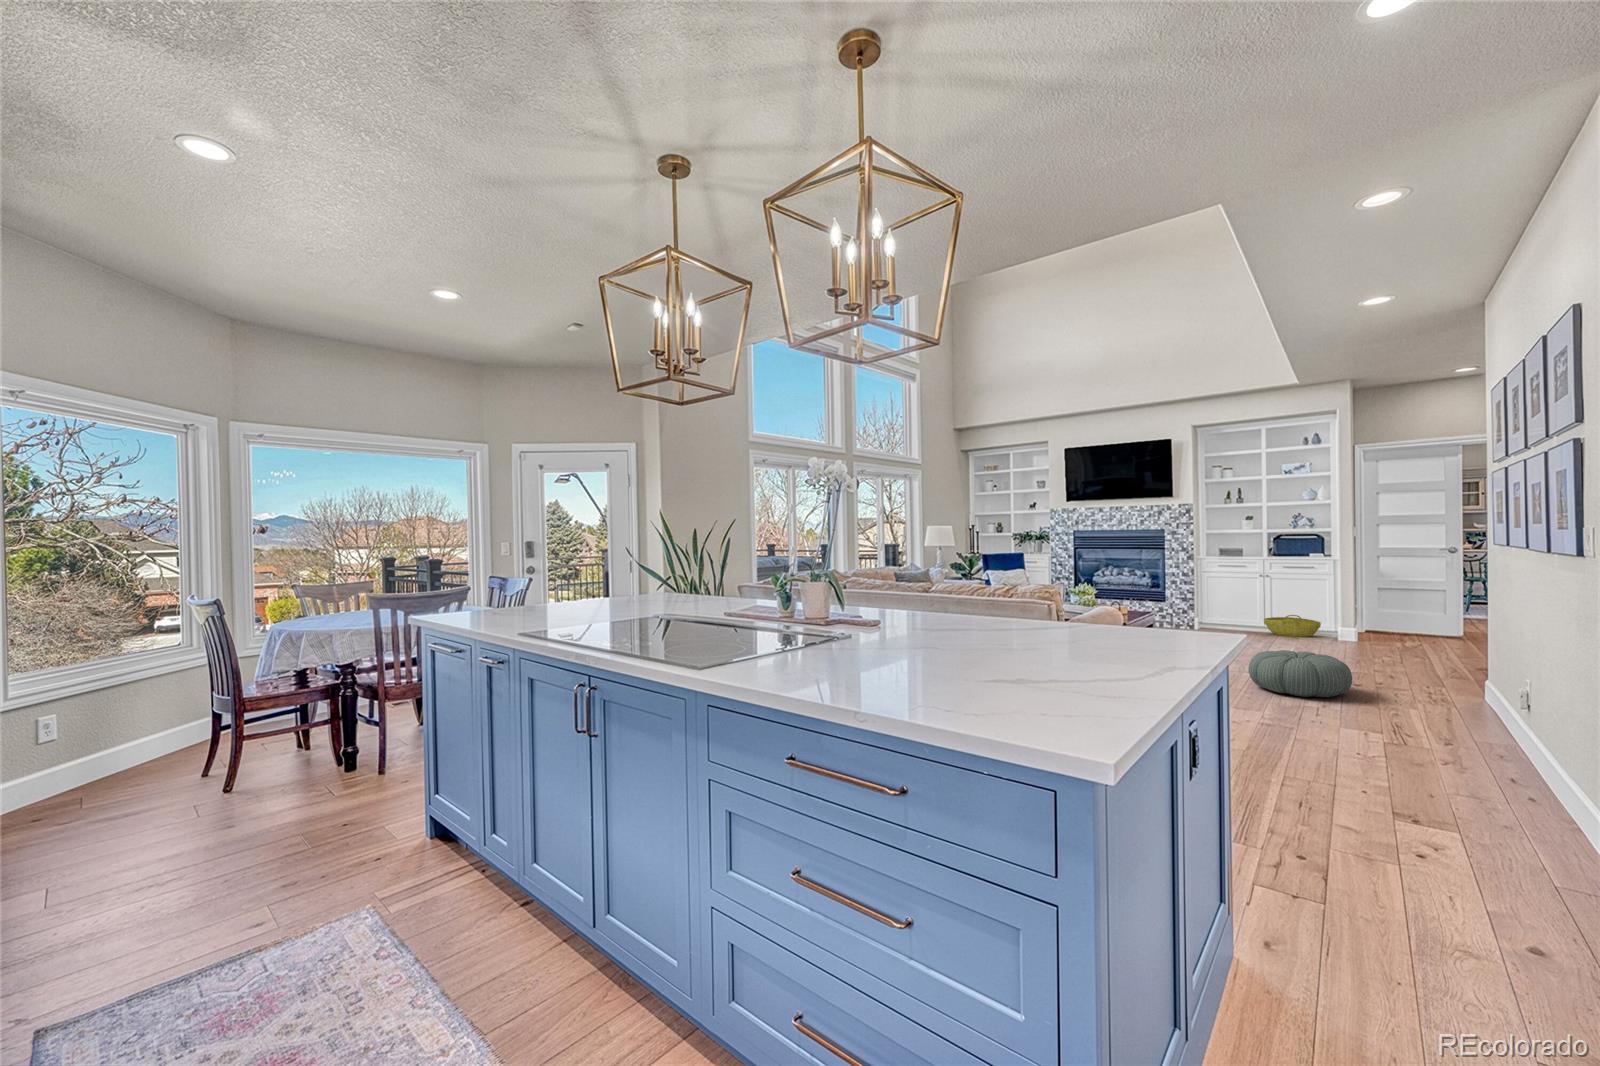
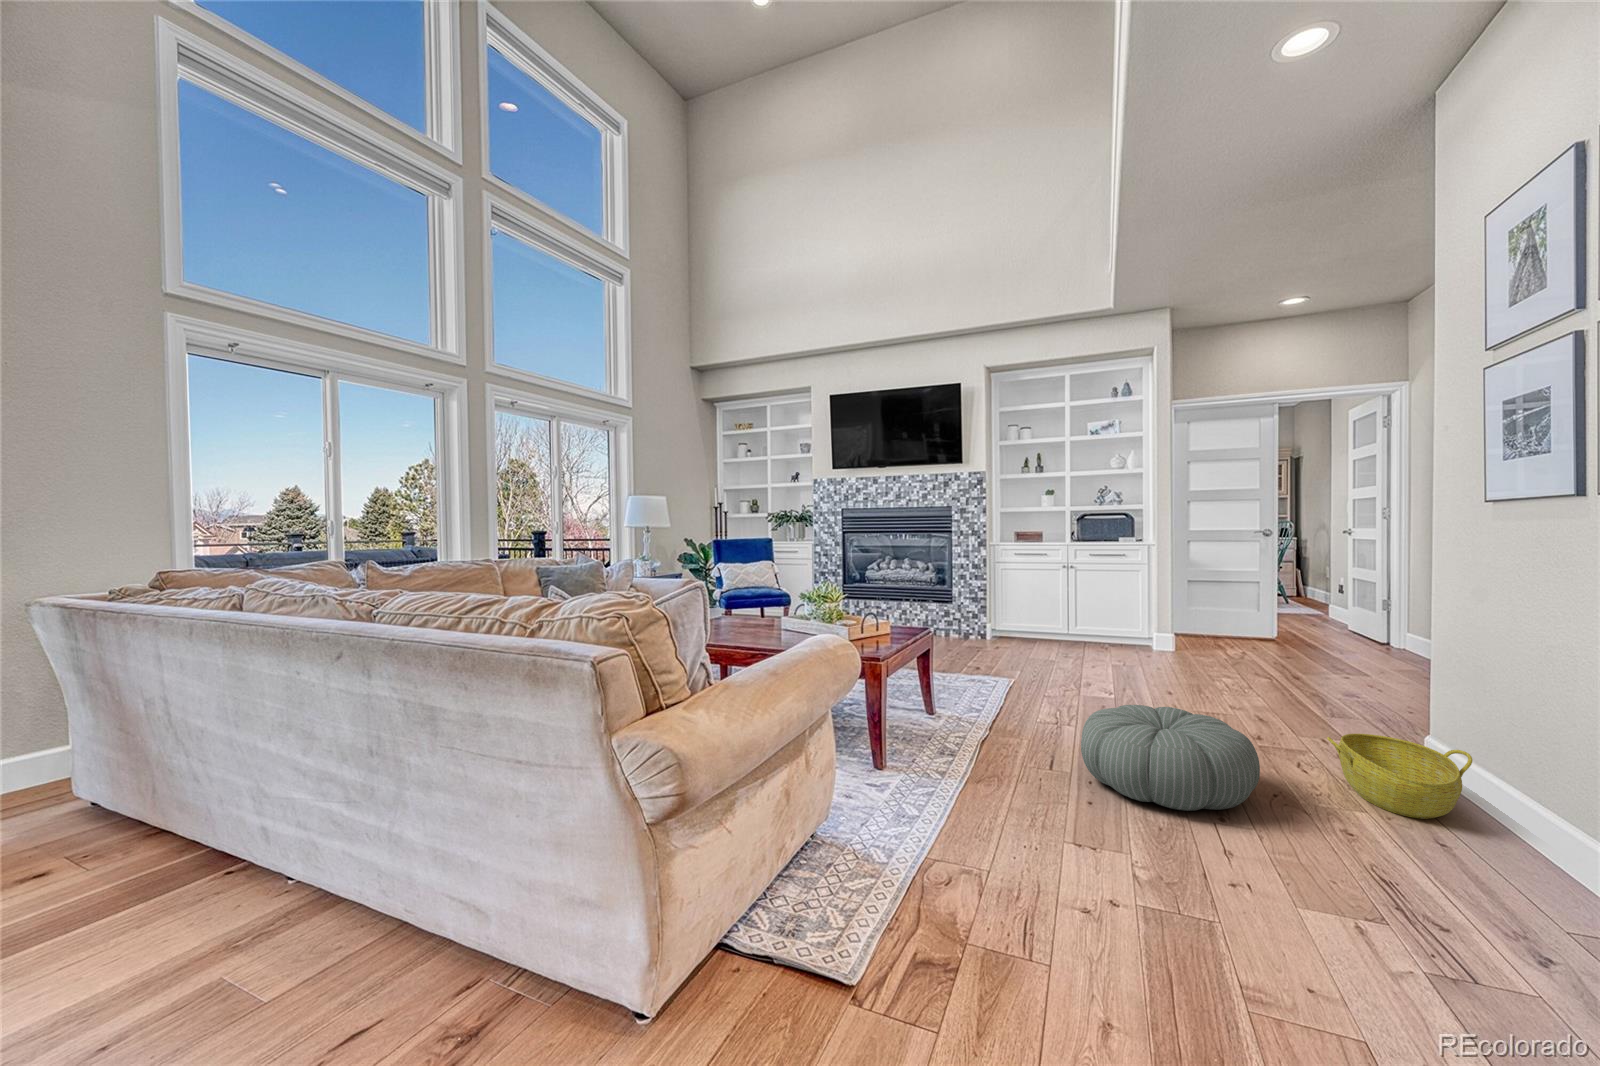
basket: present [1264,615,1321,637] -> present [1327,734,1472,819]

